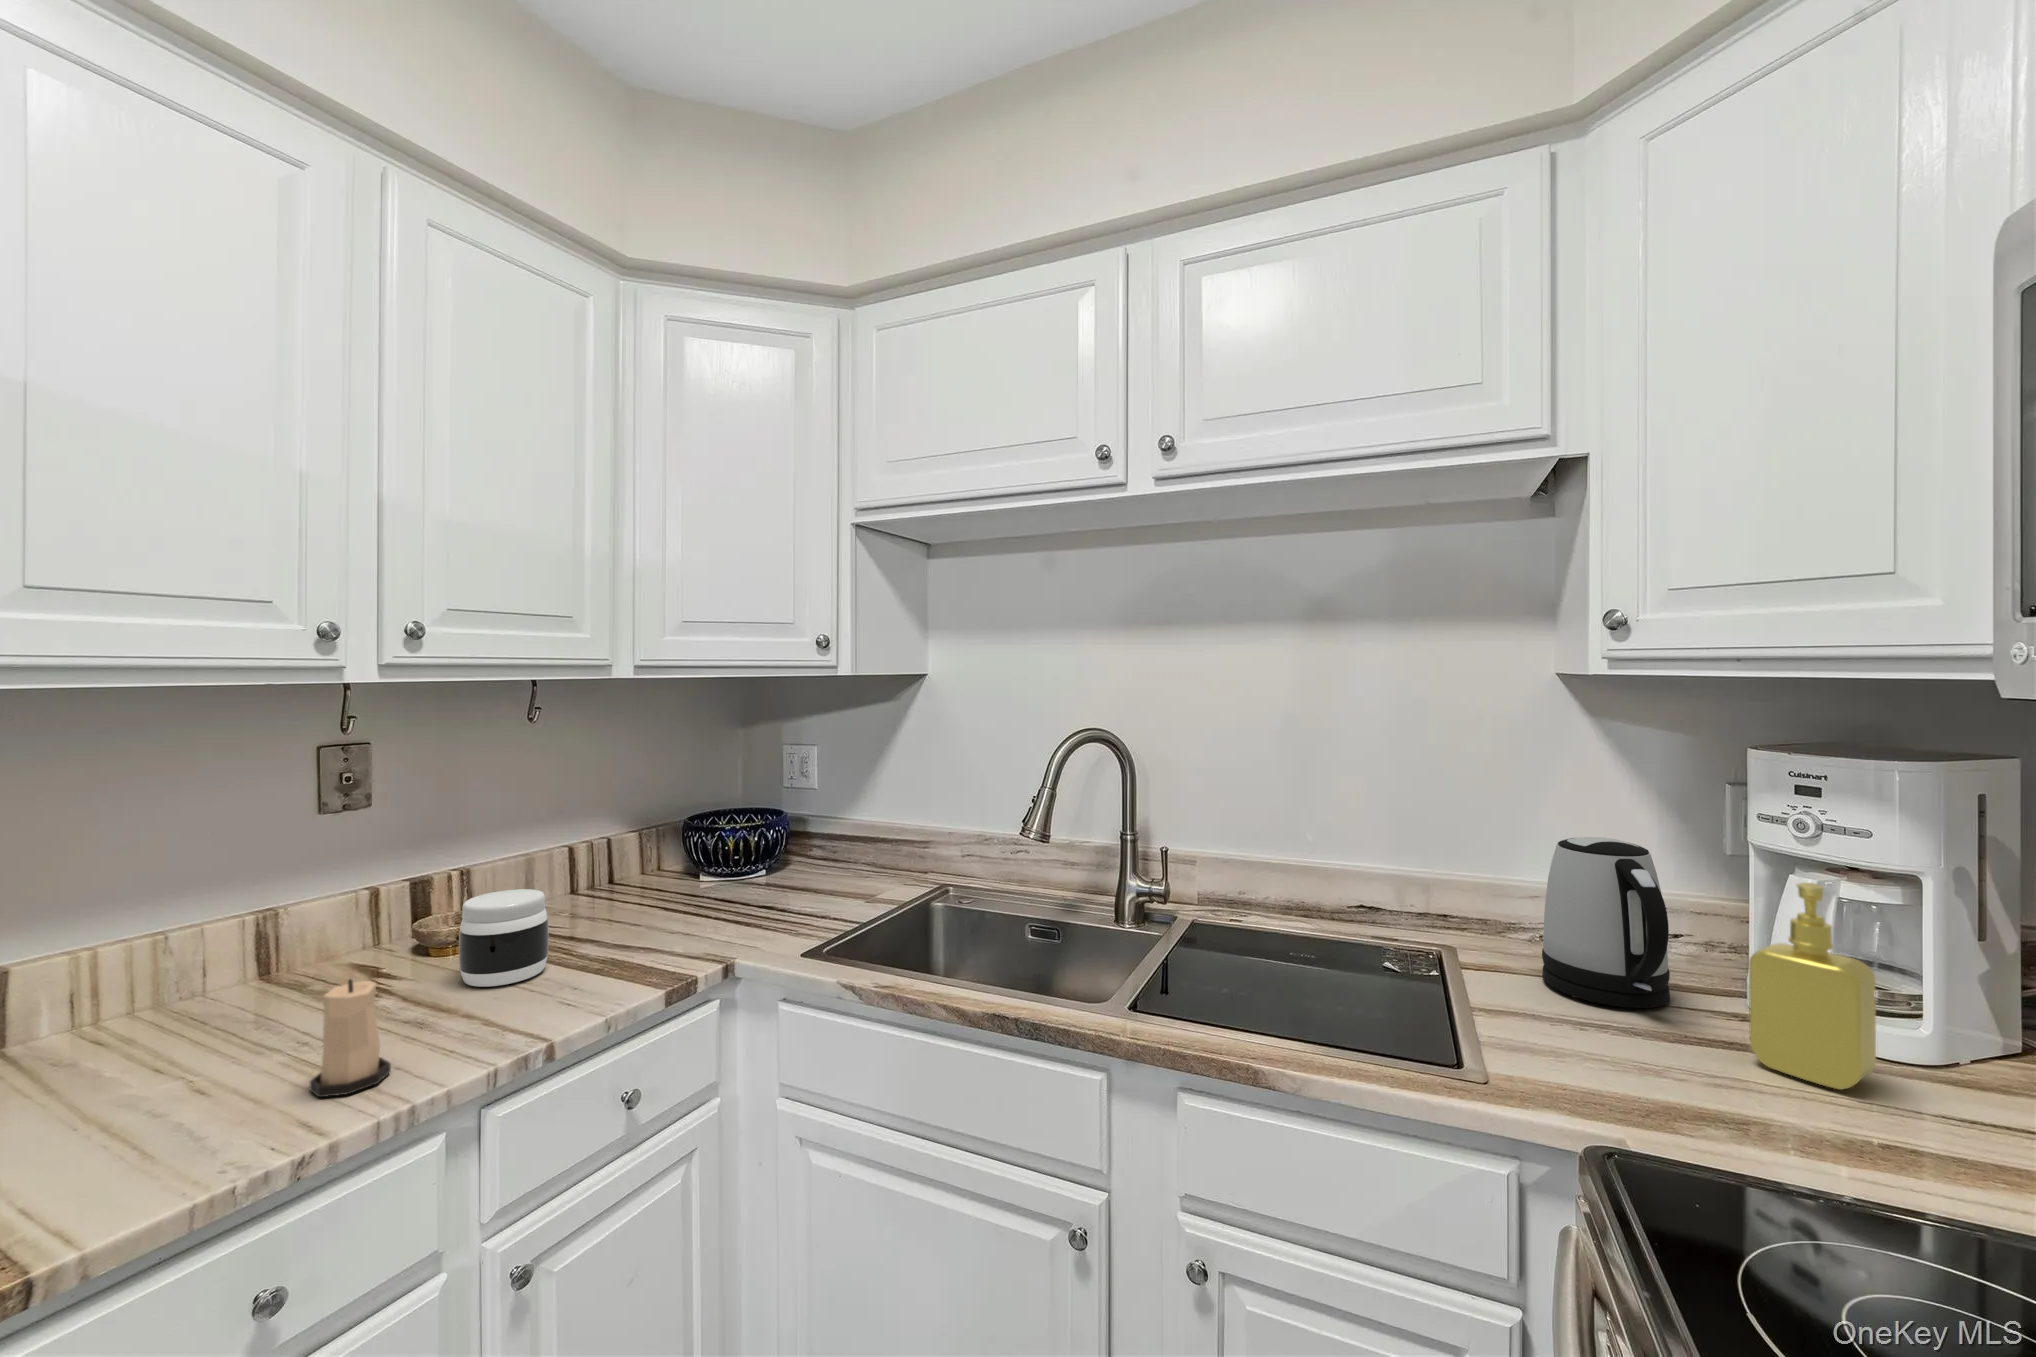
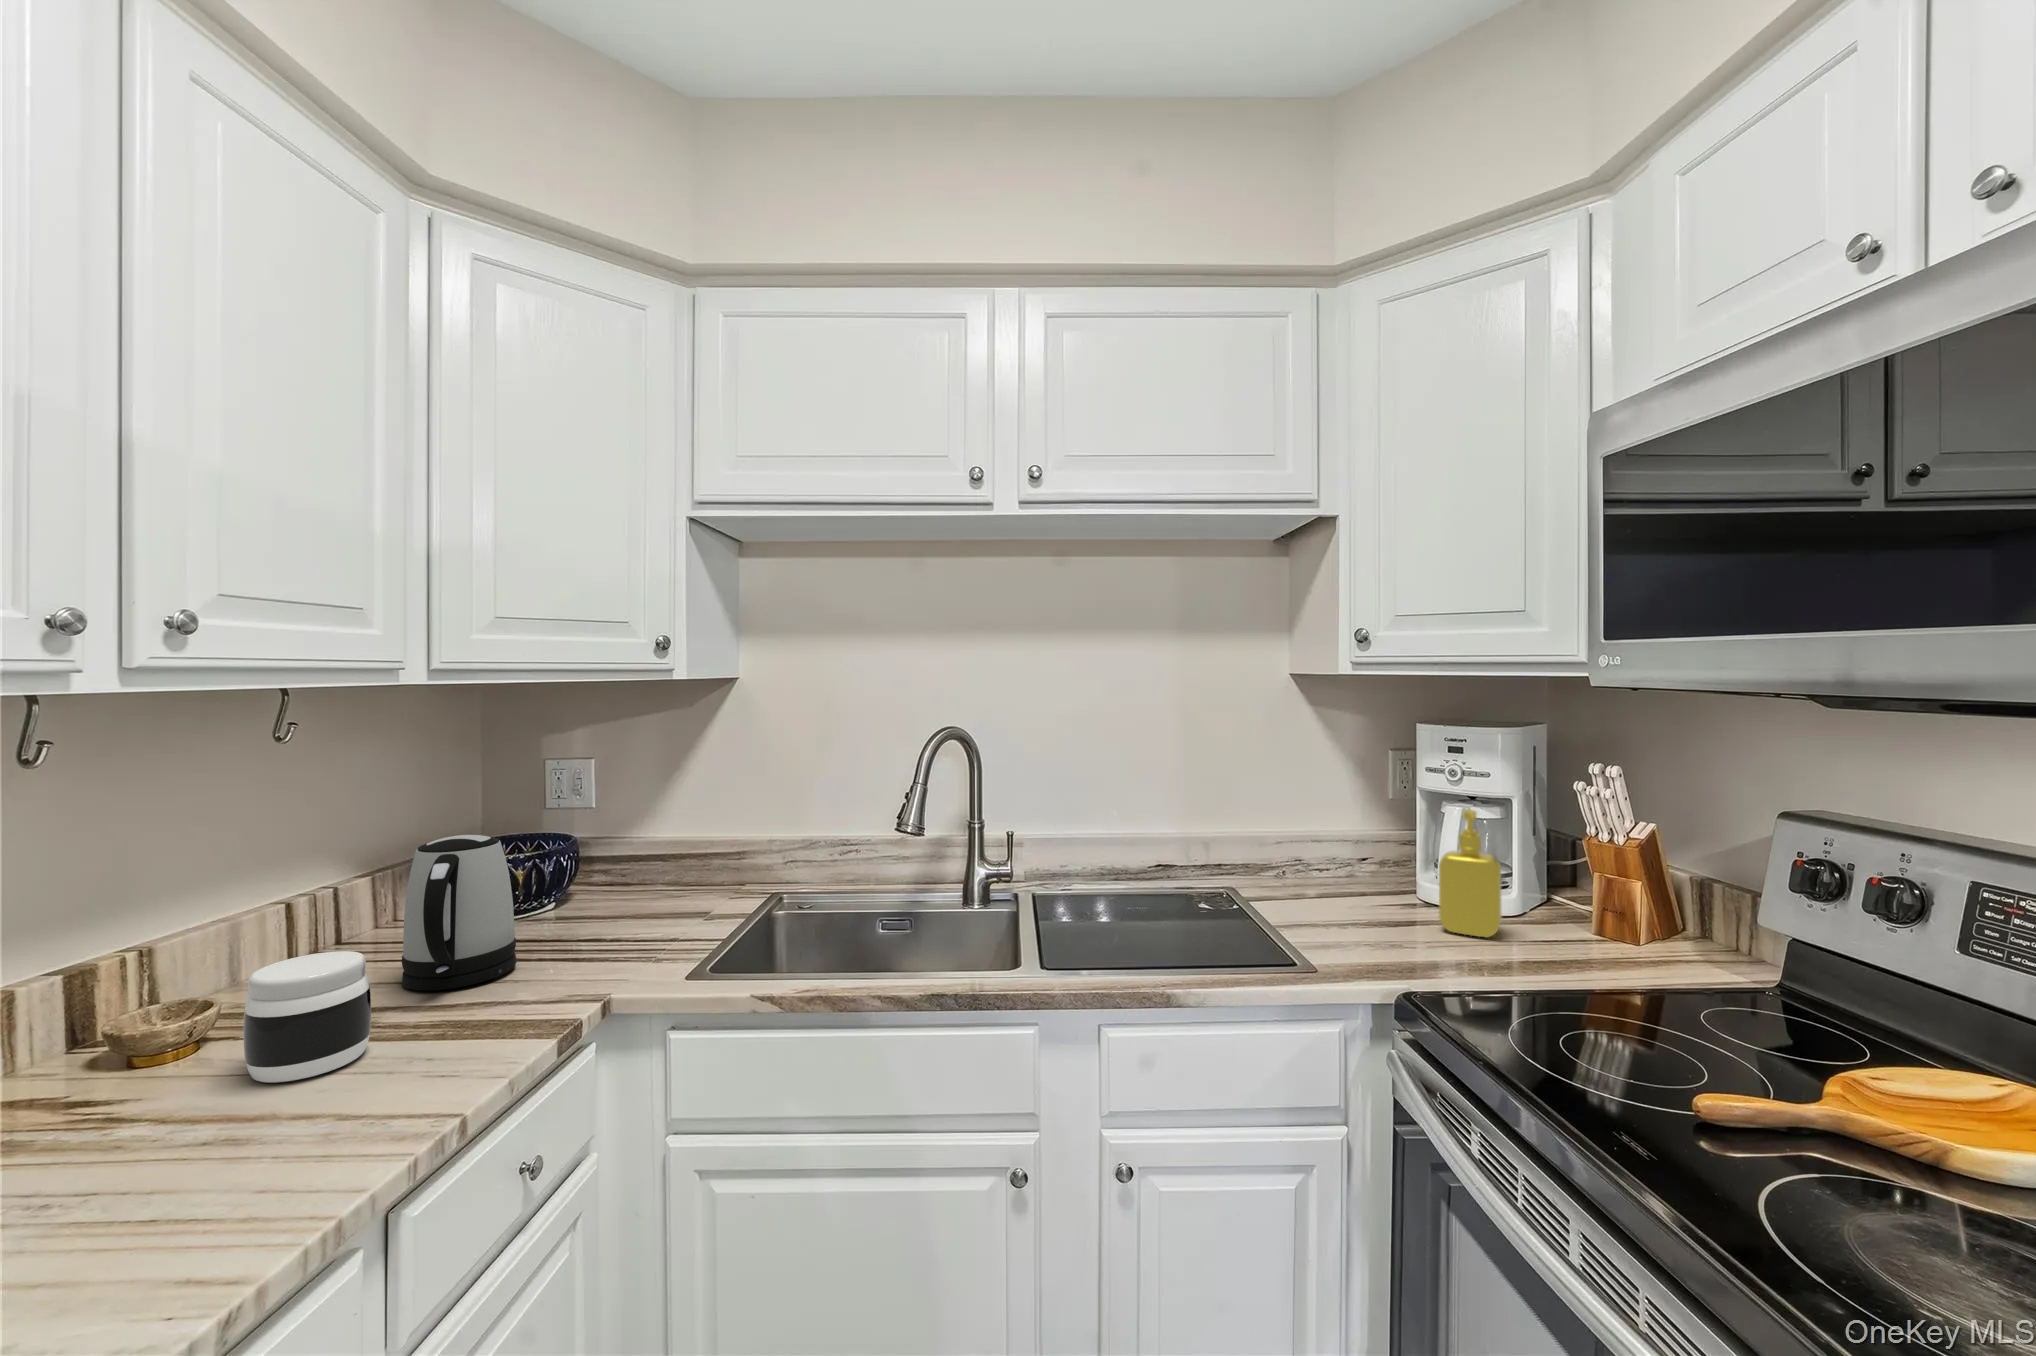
kettle: present [1542,837,1670,1008] -> present [402,835,516,990]
candle: present [310,979,391,1097] -> none [169,1080,277,1240]

